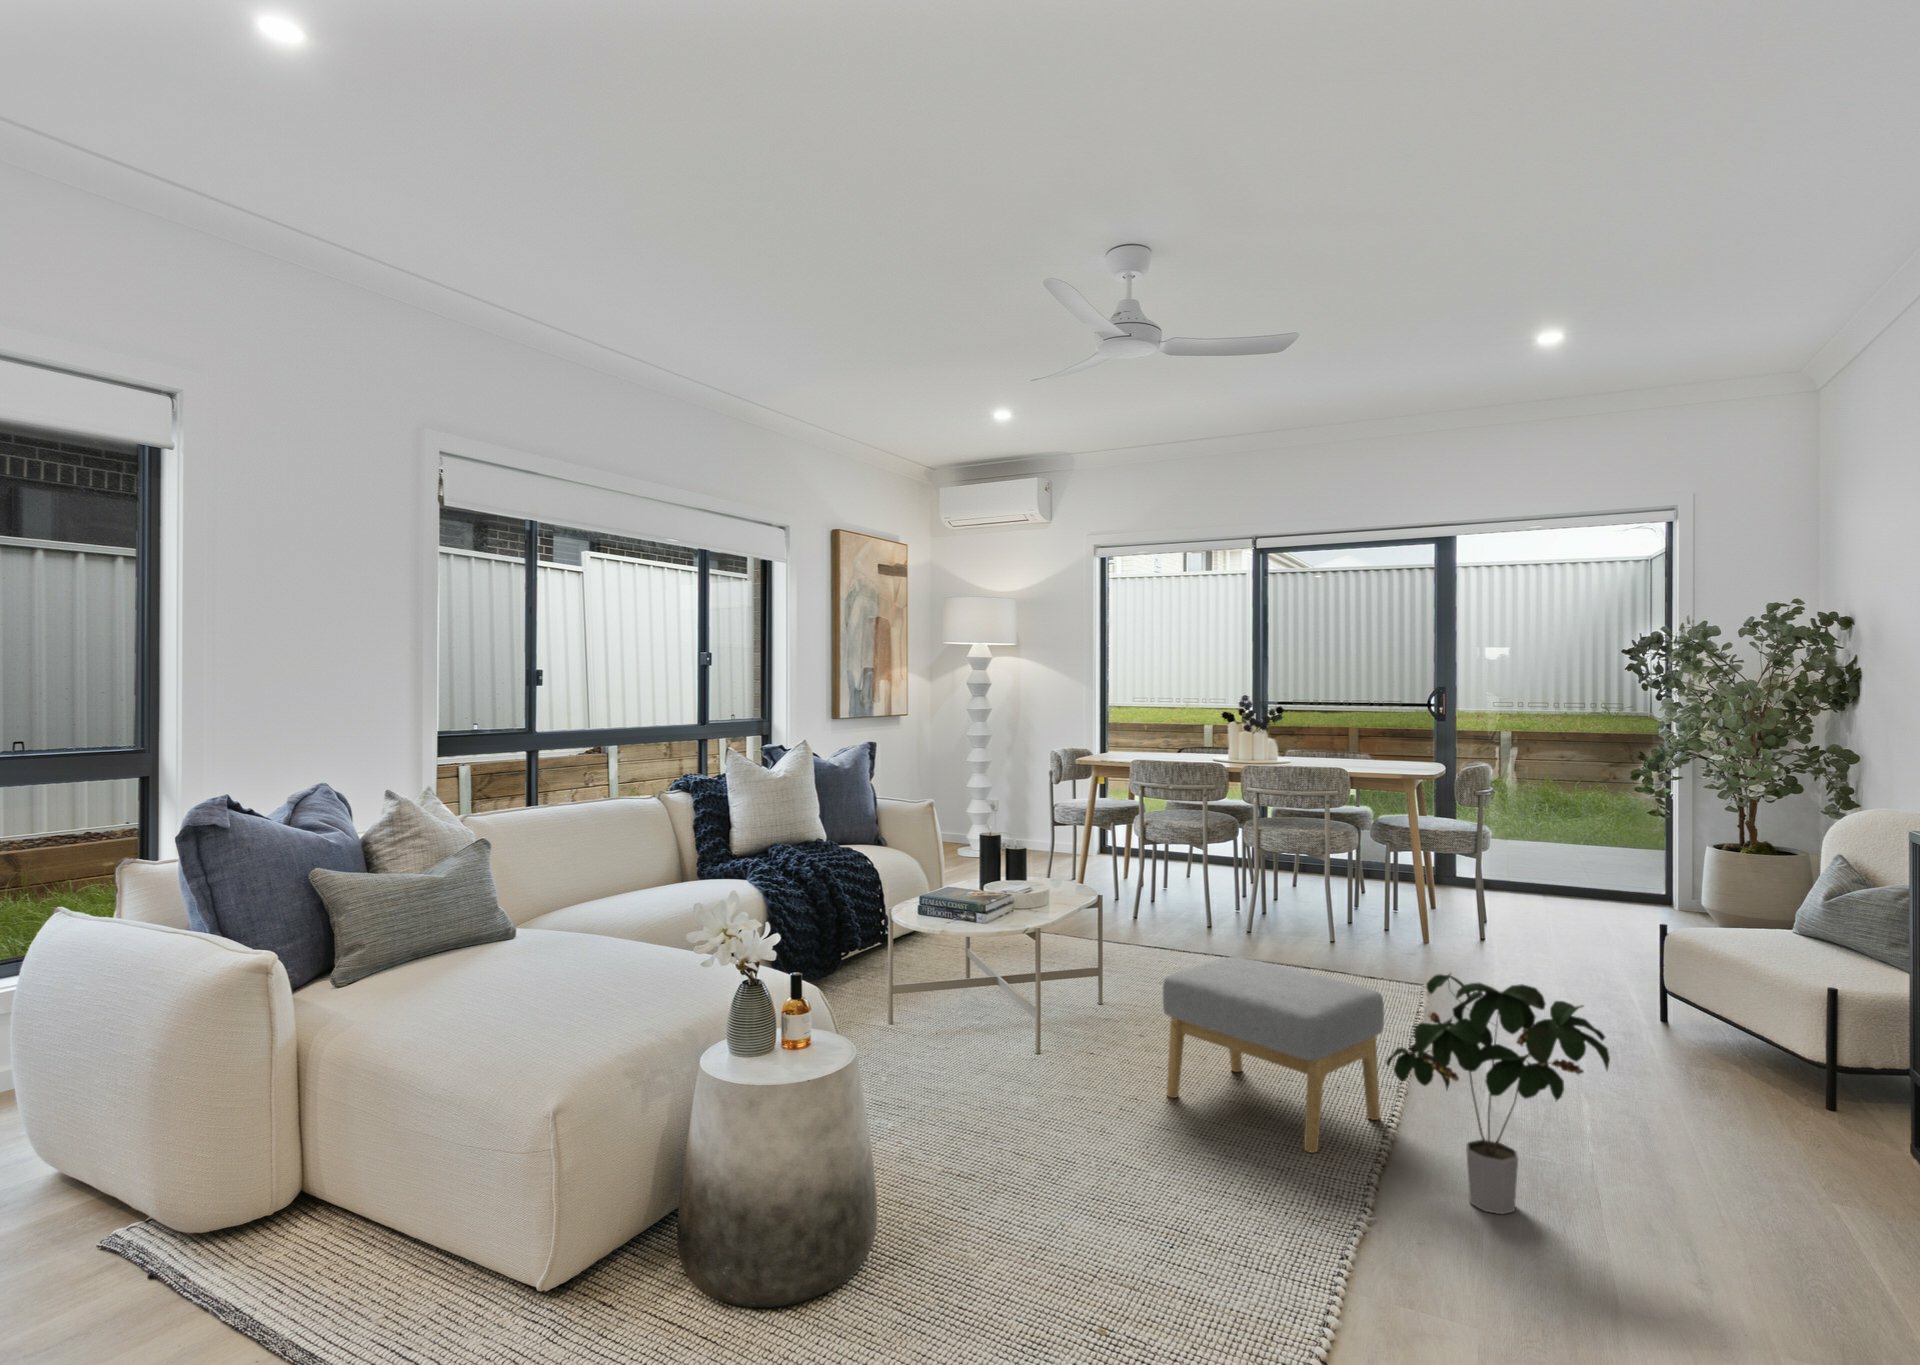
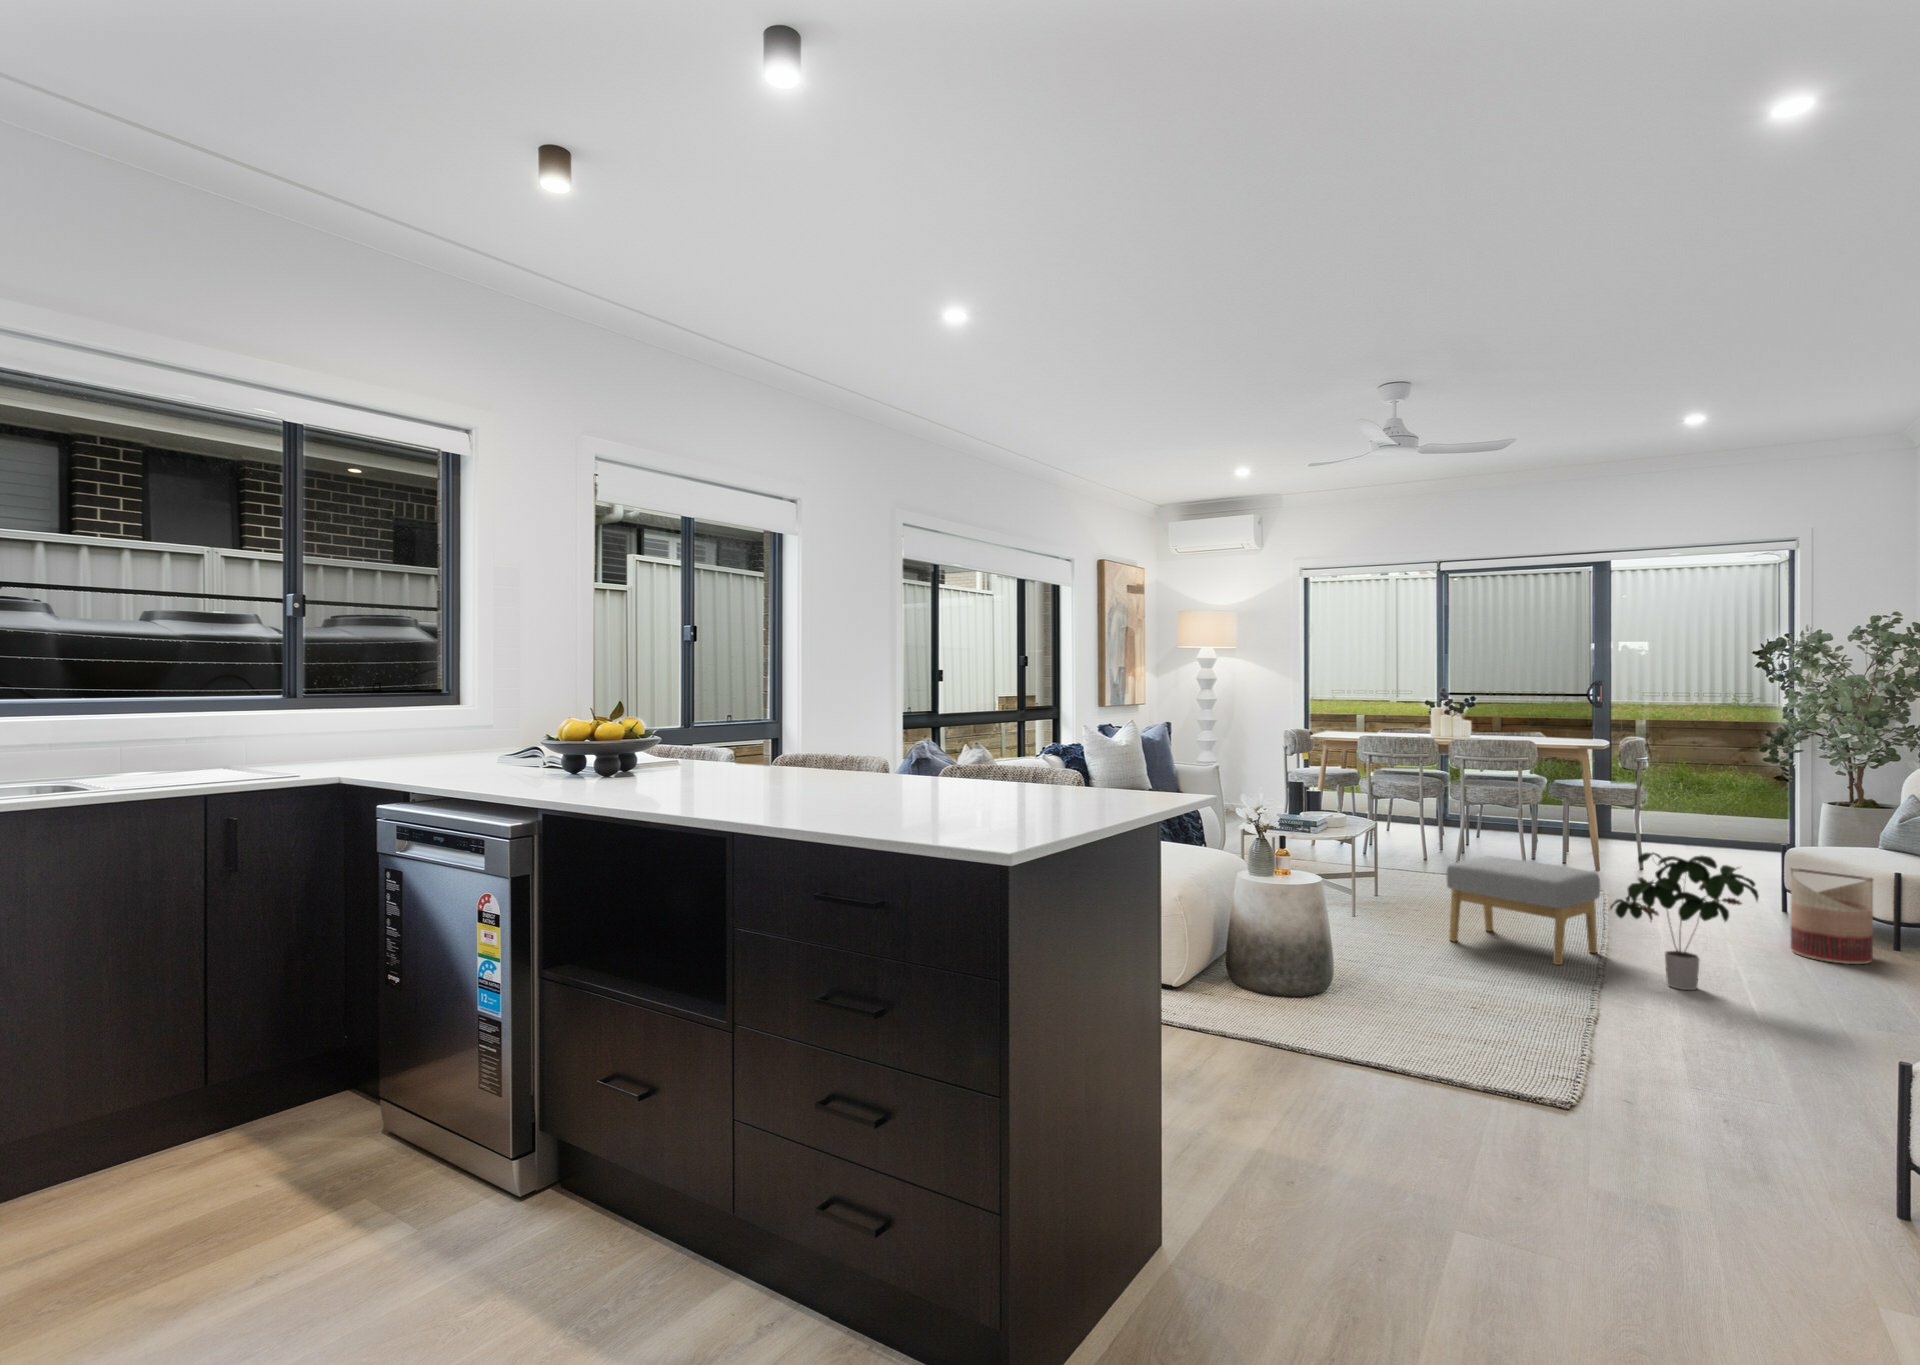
basket: none [1663,974,1783,1132] -> present [1791,868,1873,964]

